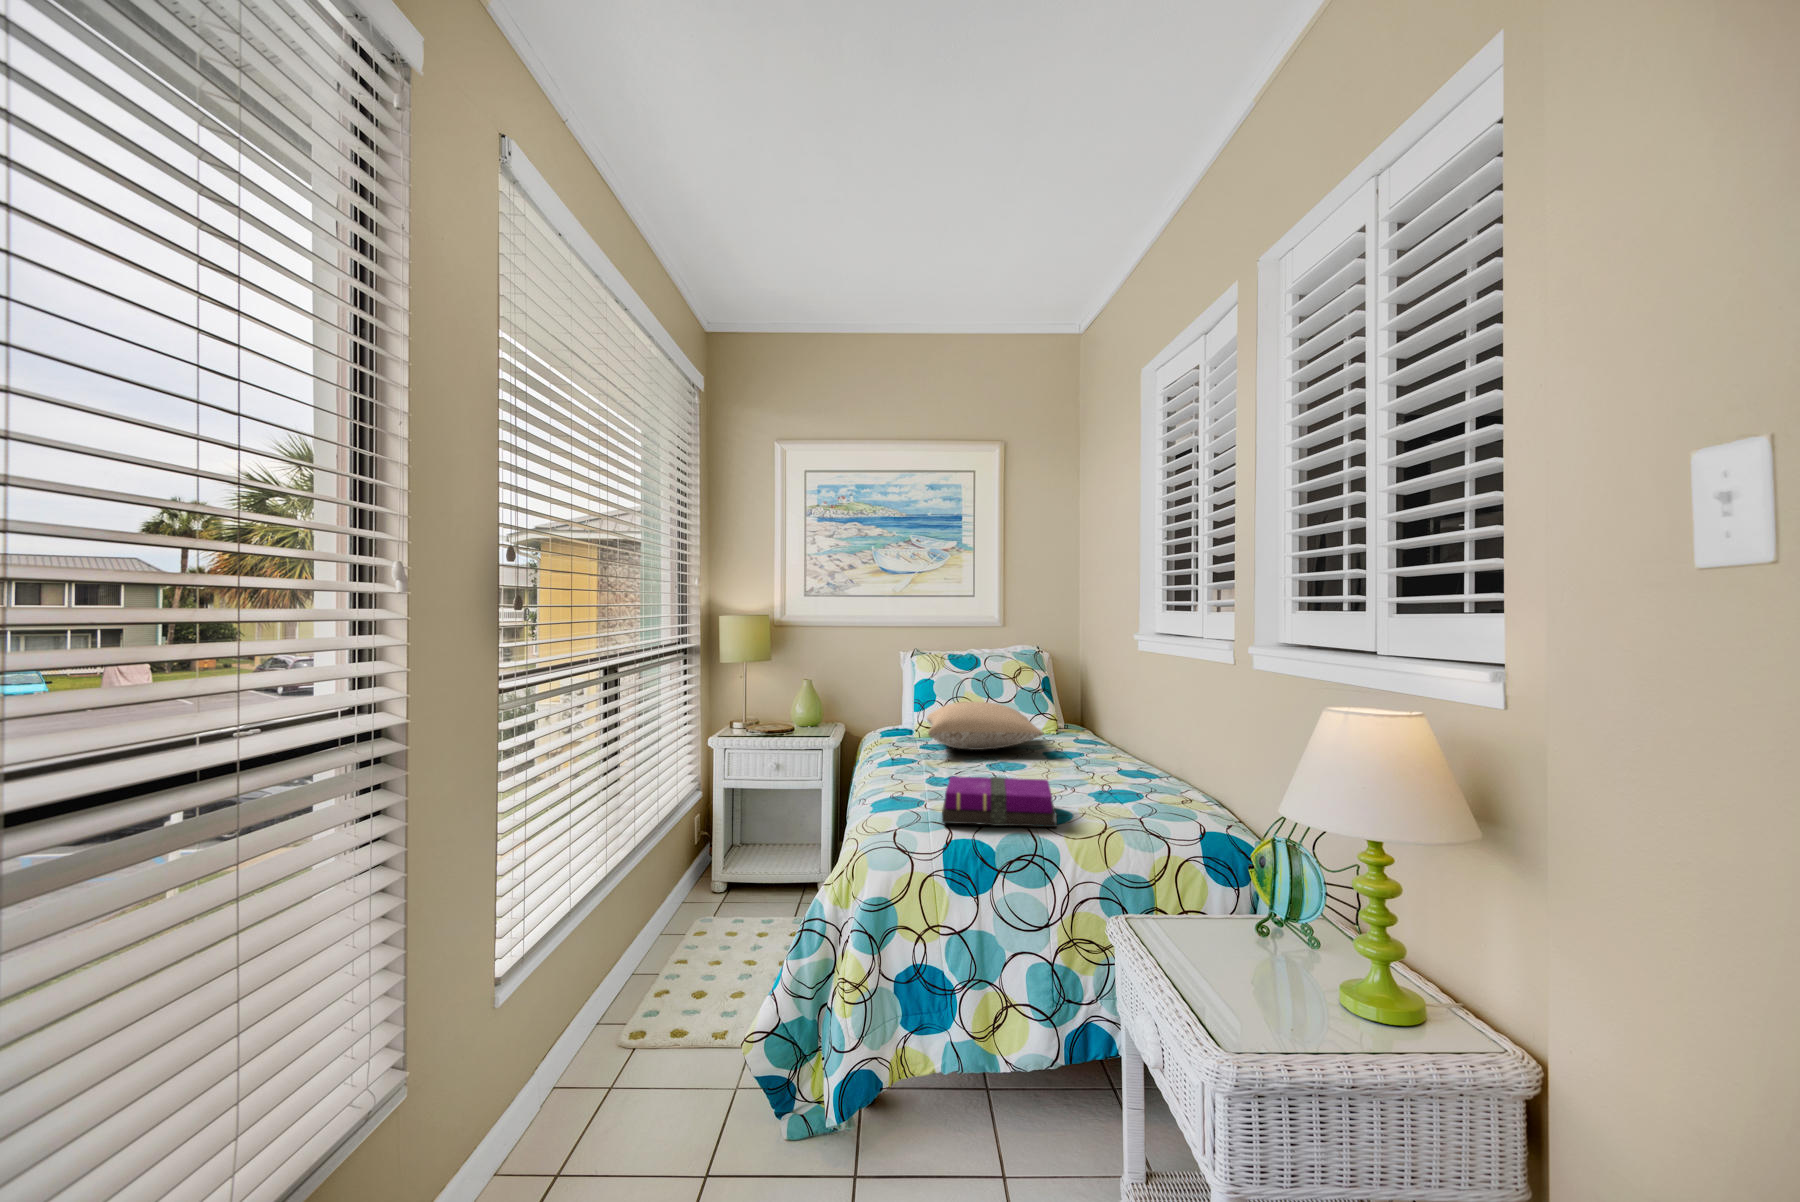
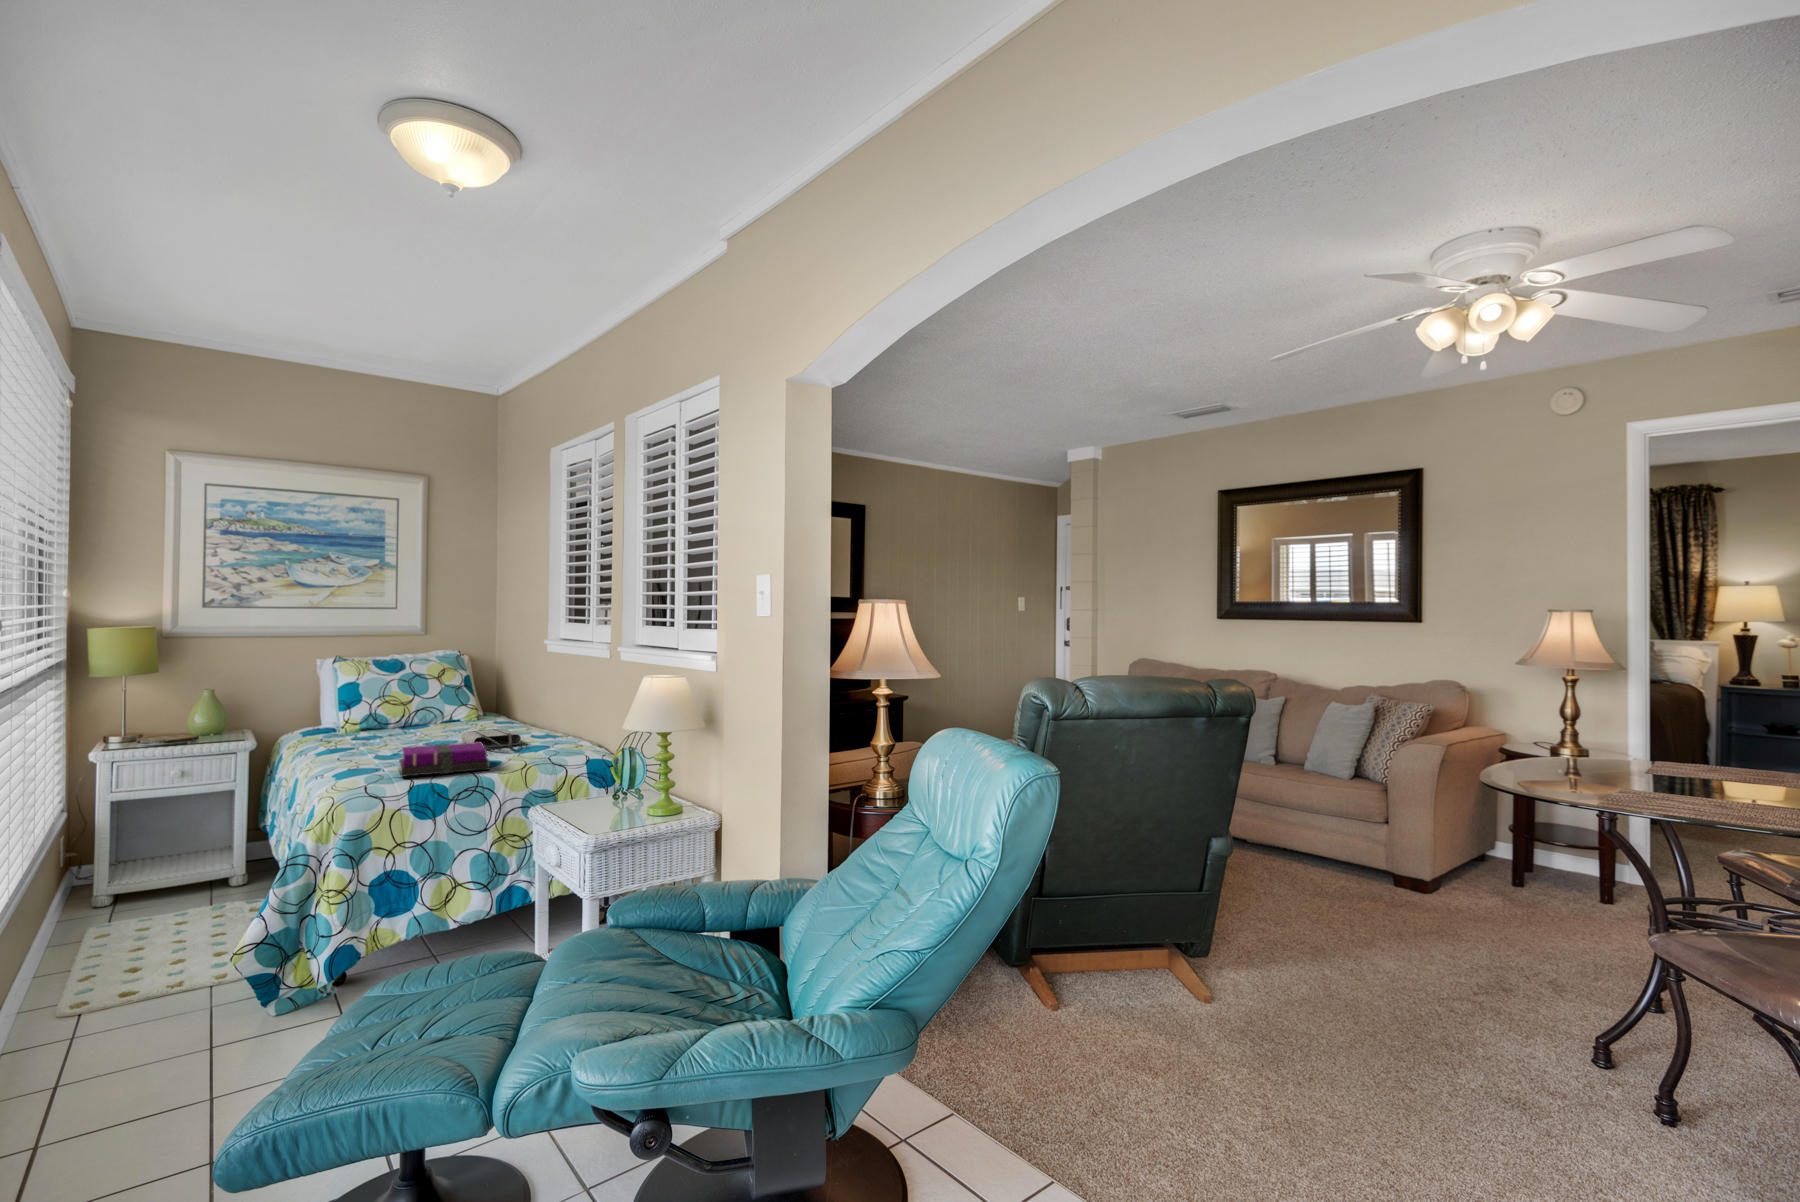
pillow: present [927,702,1044,750] -> none [356,698,471,737]
tote bag: none [1031,753,1104,786] -> present [461,729,521,749]

